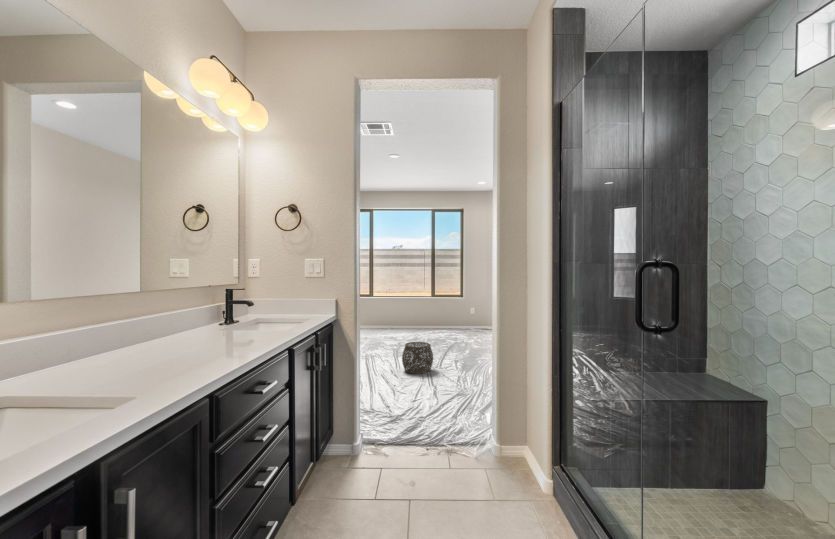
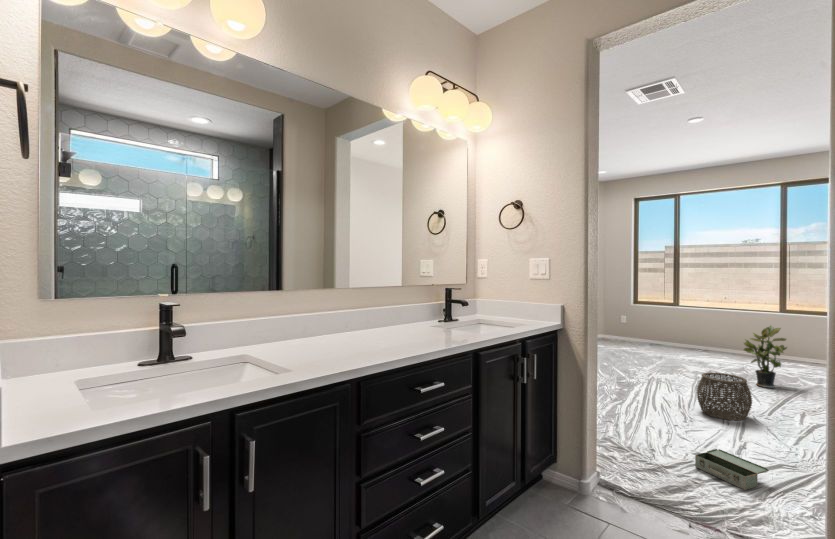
potted plant: none [419,306,442,348] -> present [744,326,787,388]
toolbox: none [417,394,456,416] -> present [695,449,769,490]

